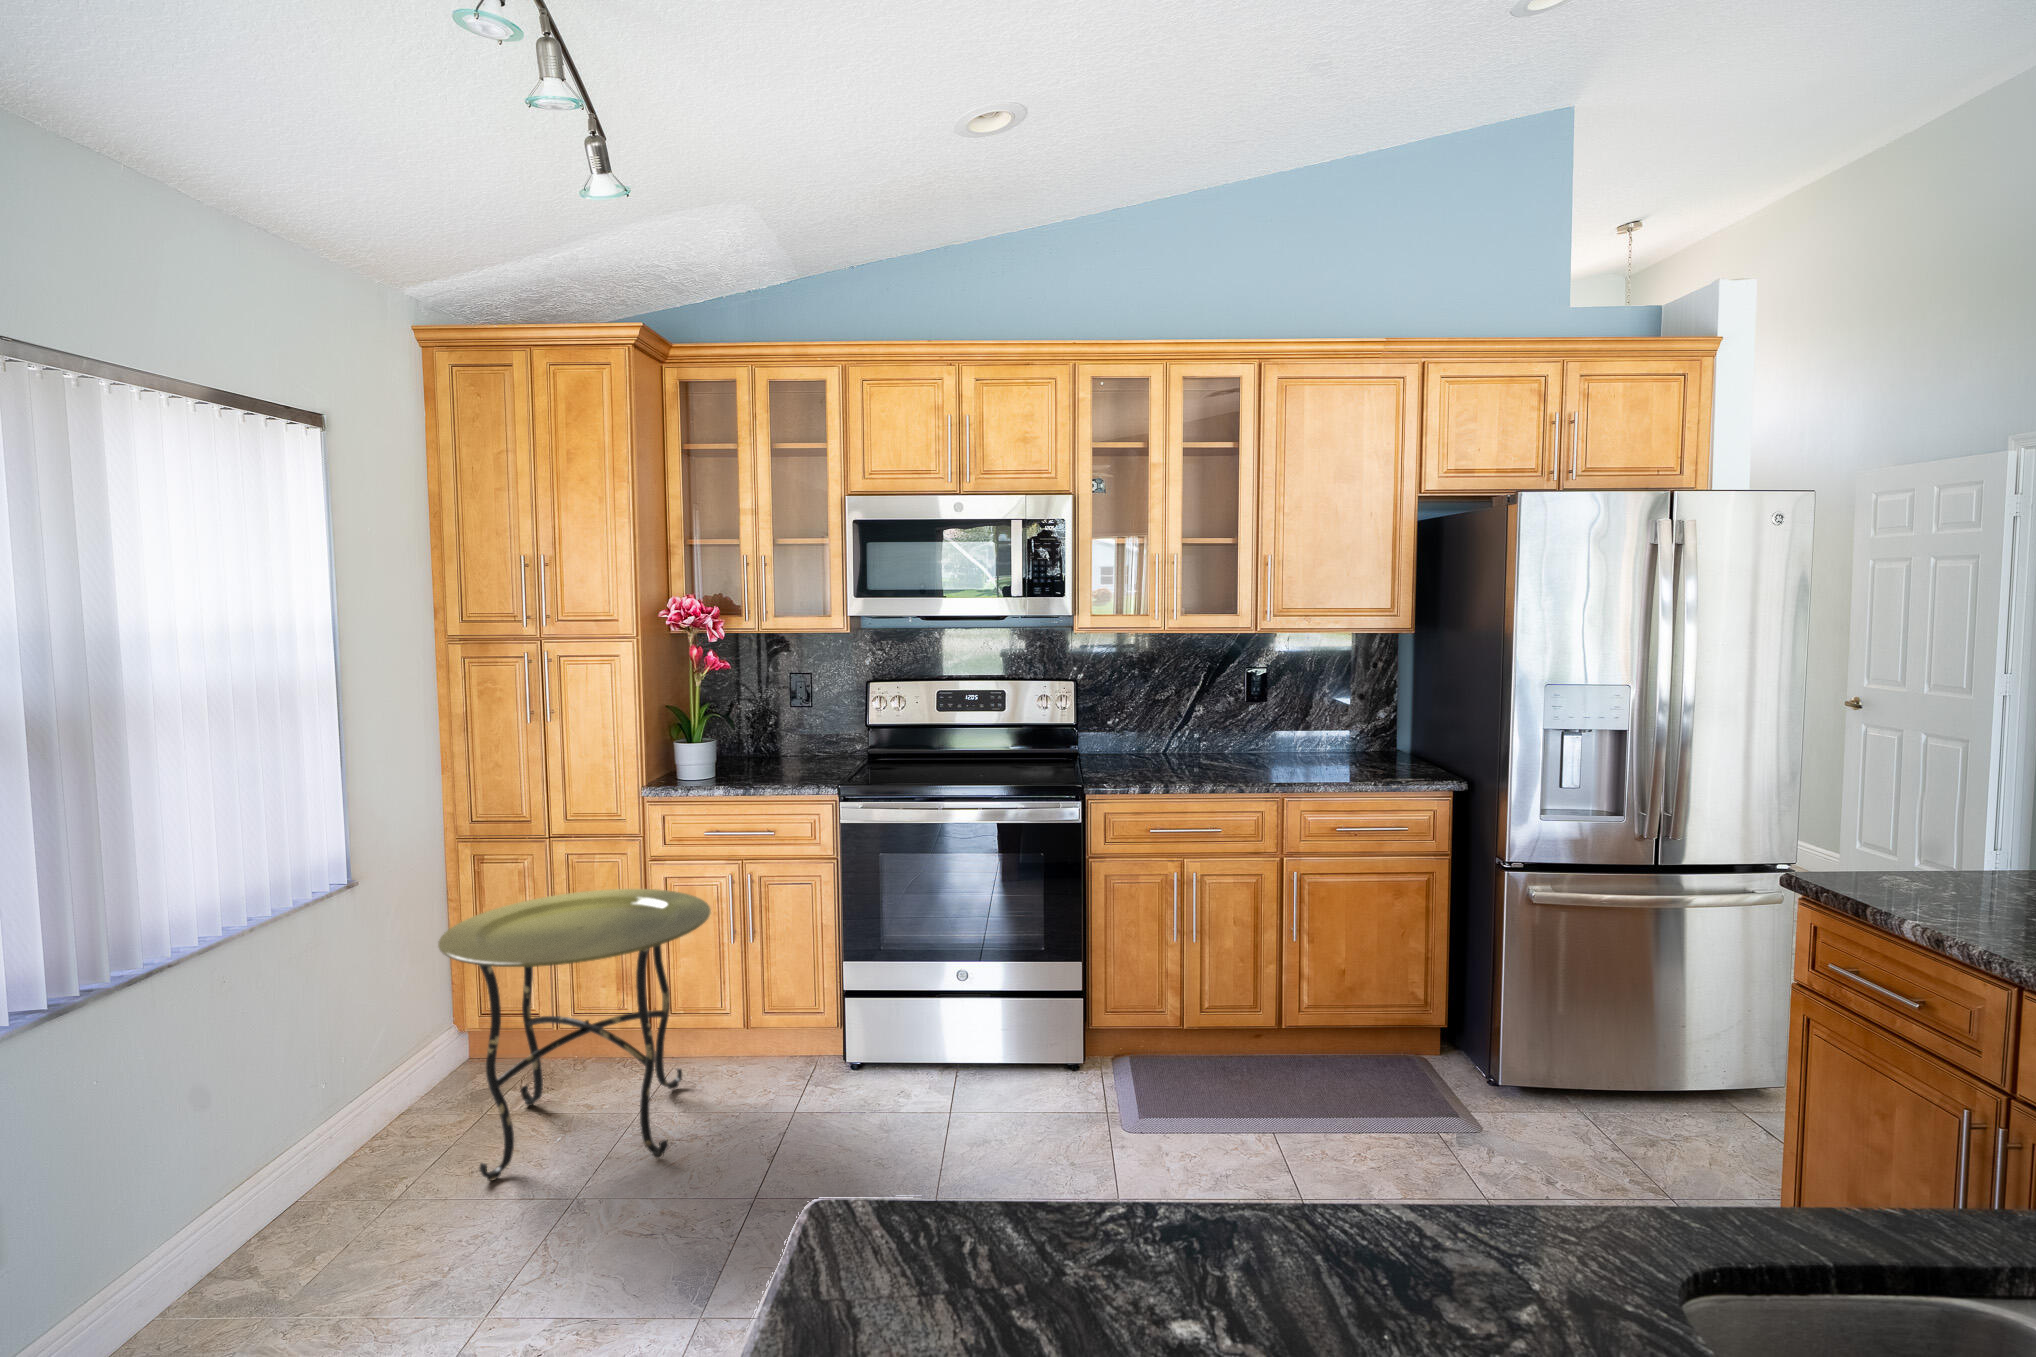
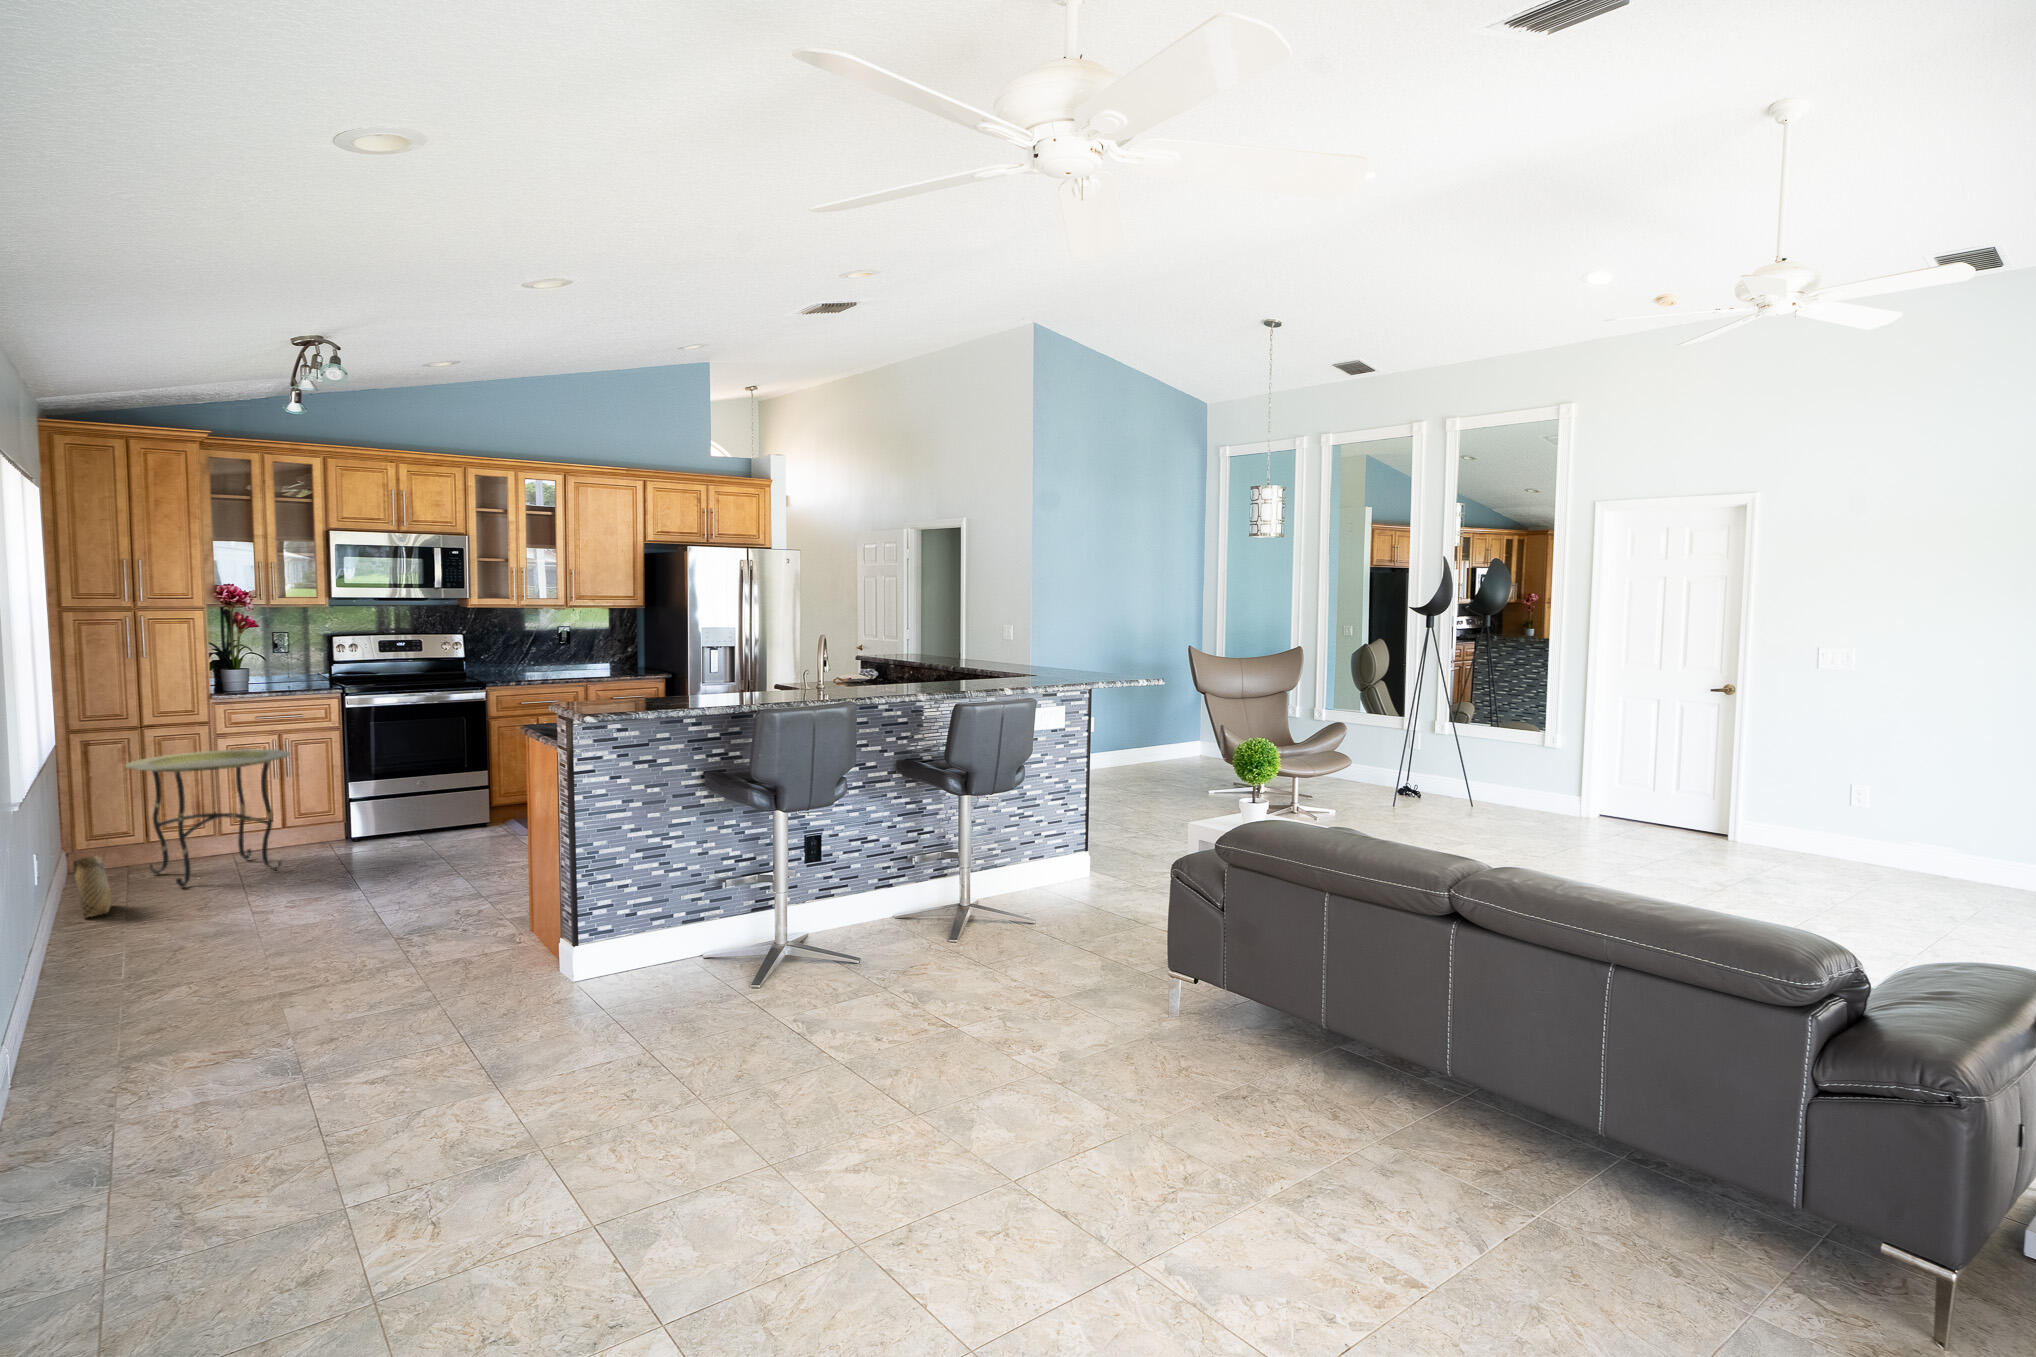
woven basket: none [228,1090,342,1276] -> present [65,830,112,918]

